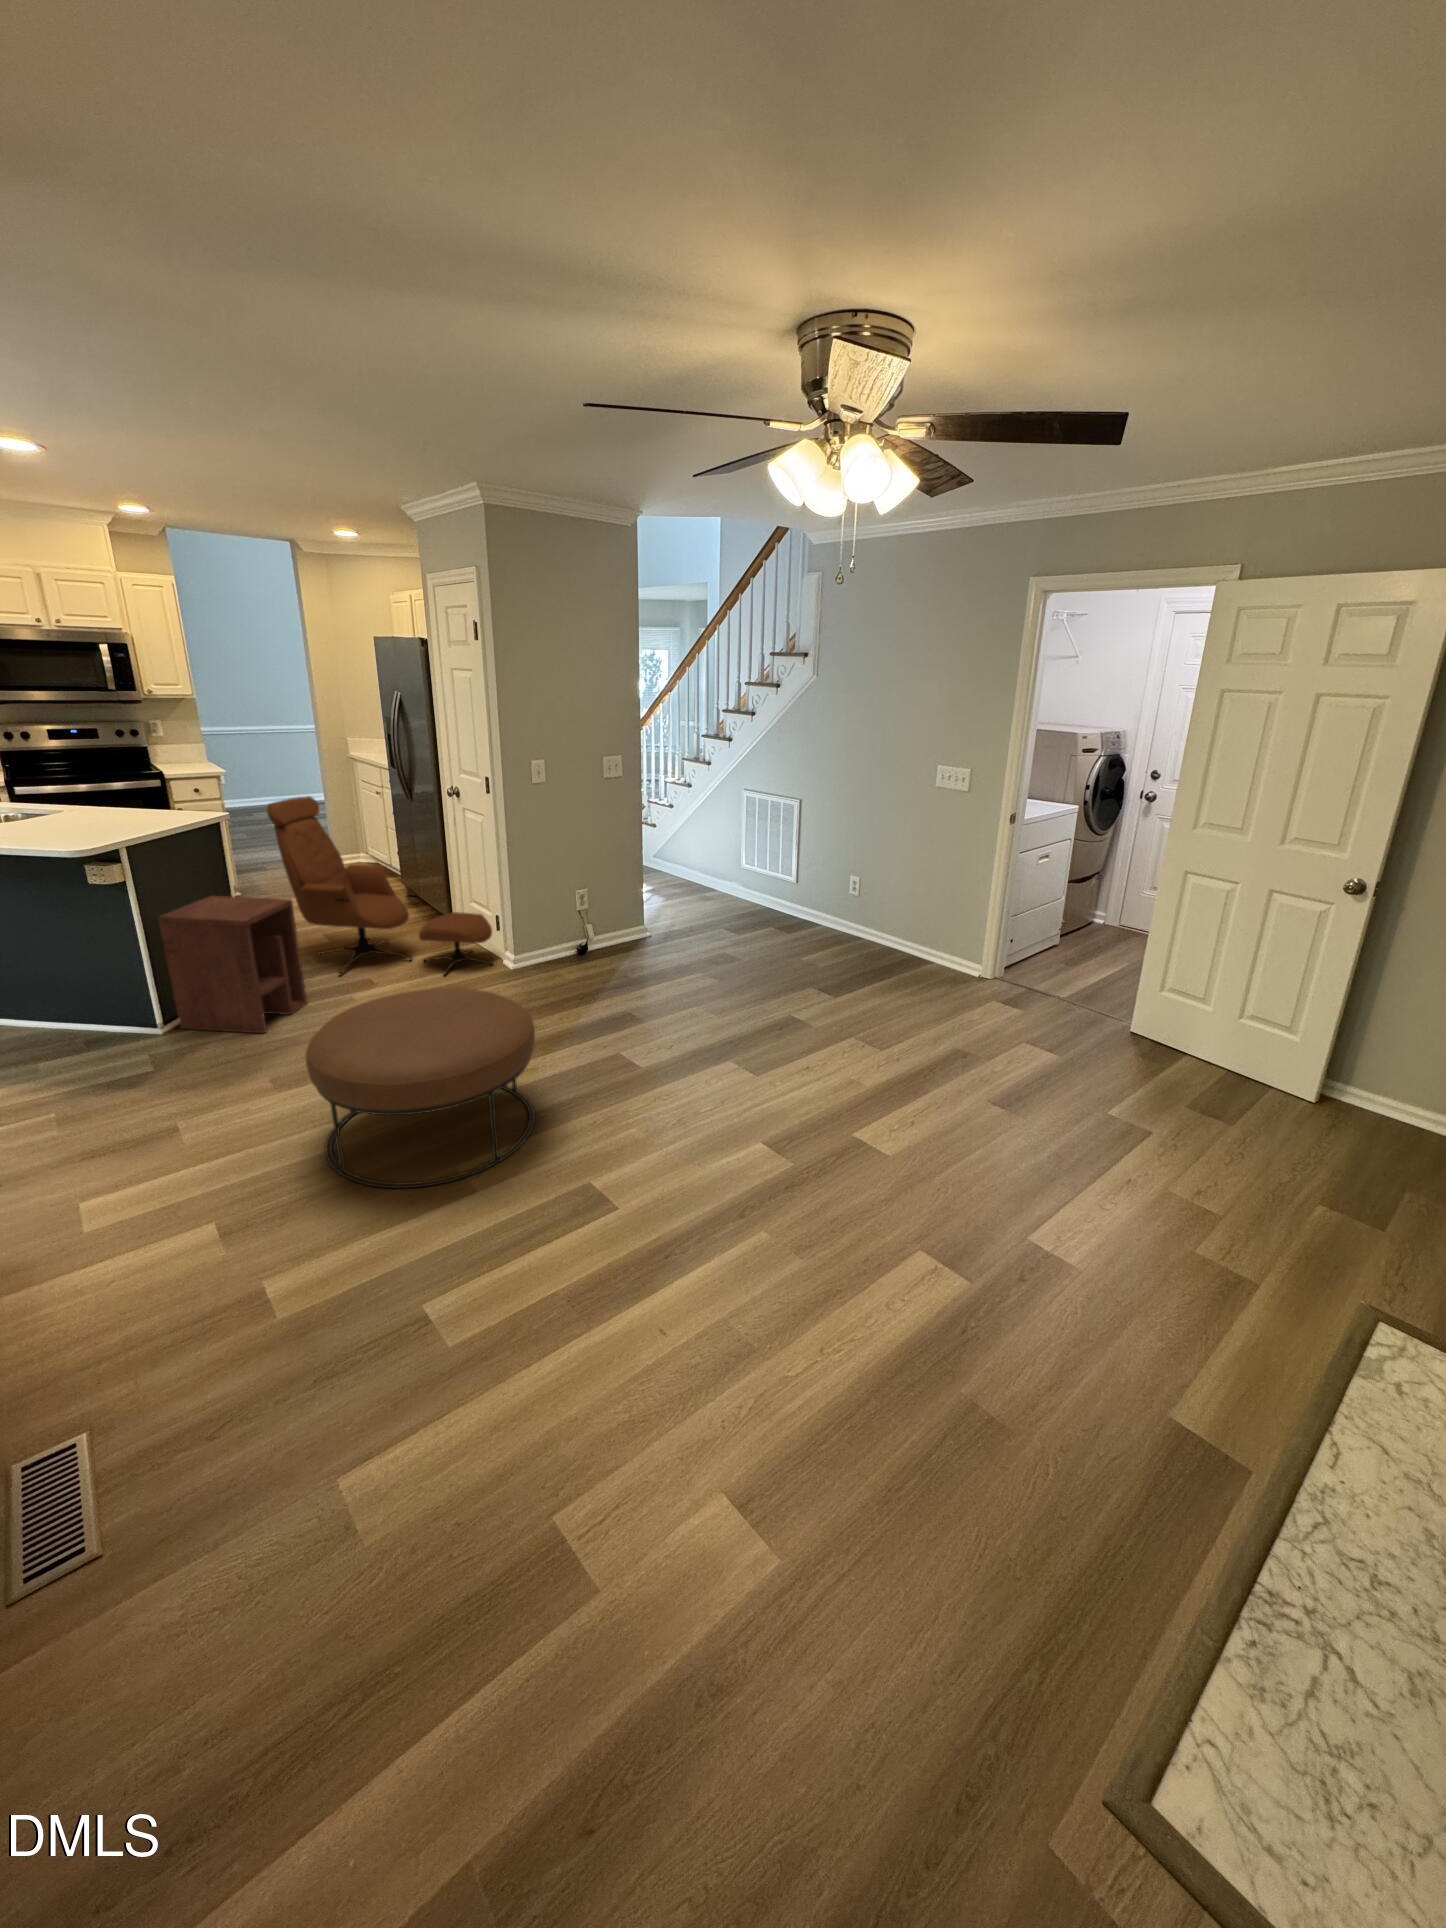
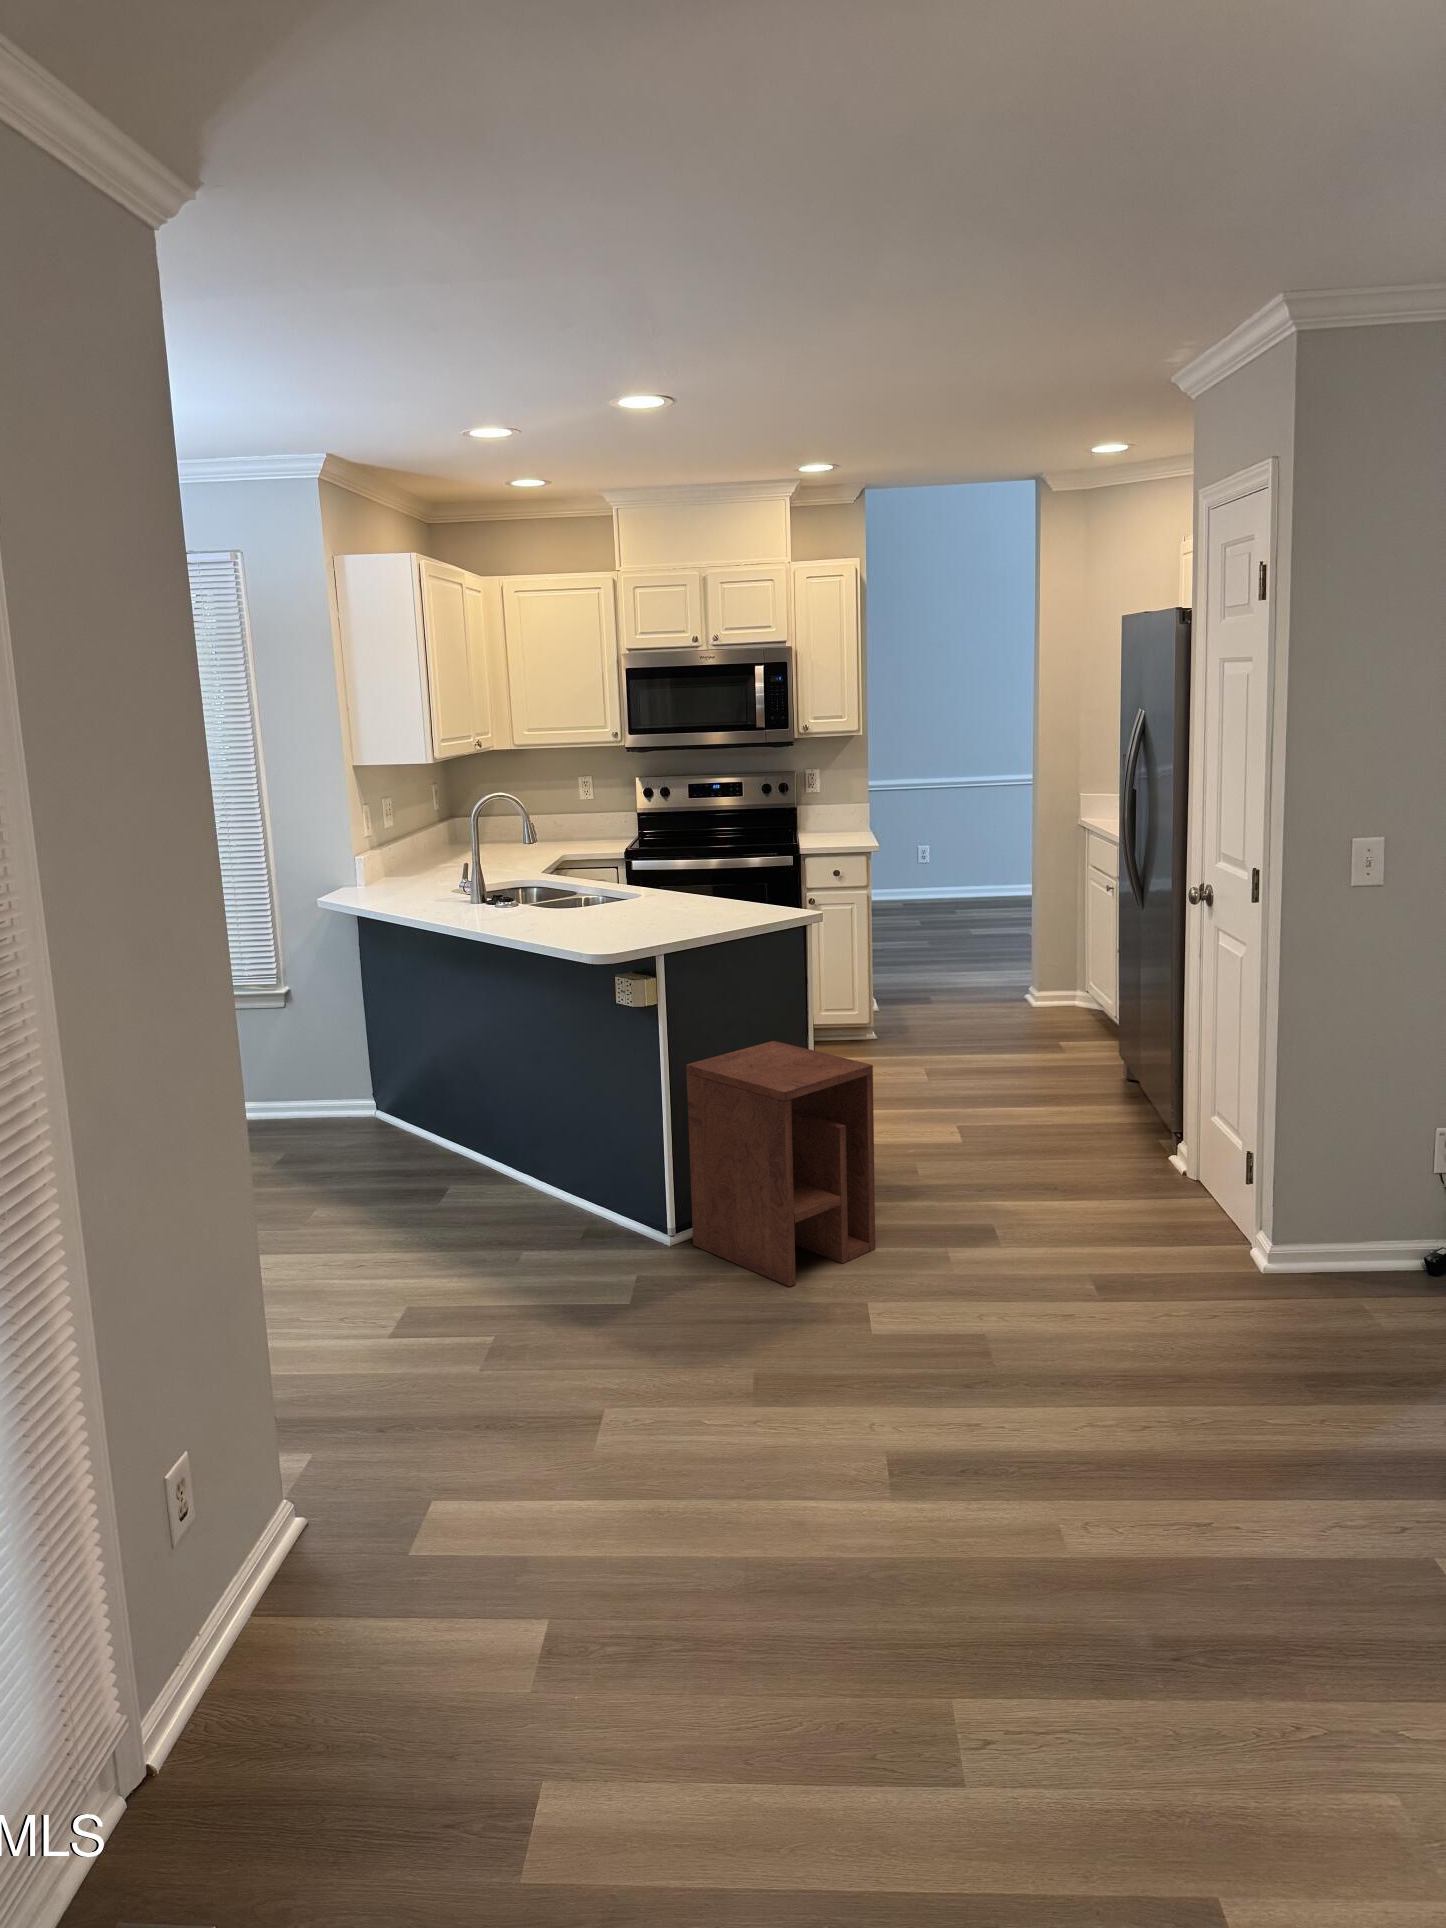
lounge chair: present [267,796,492,976] -> none [882,890,1234,1254]
ottoman: present [306,988,535,1188] -> none [737,1286,1189,1750]

